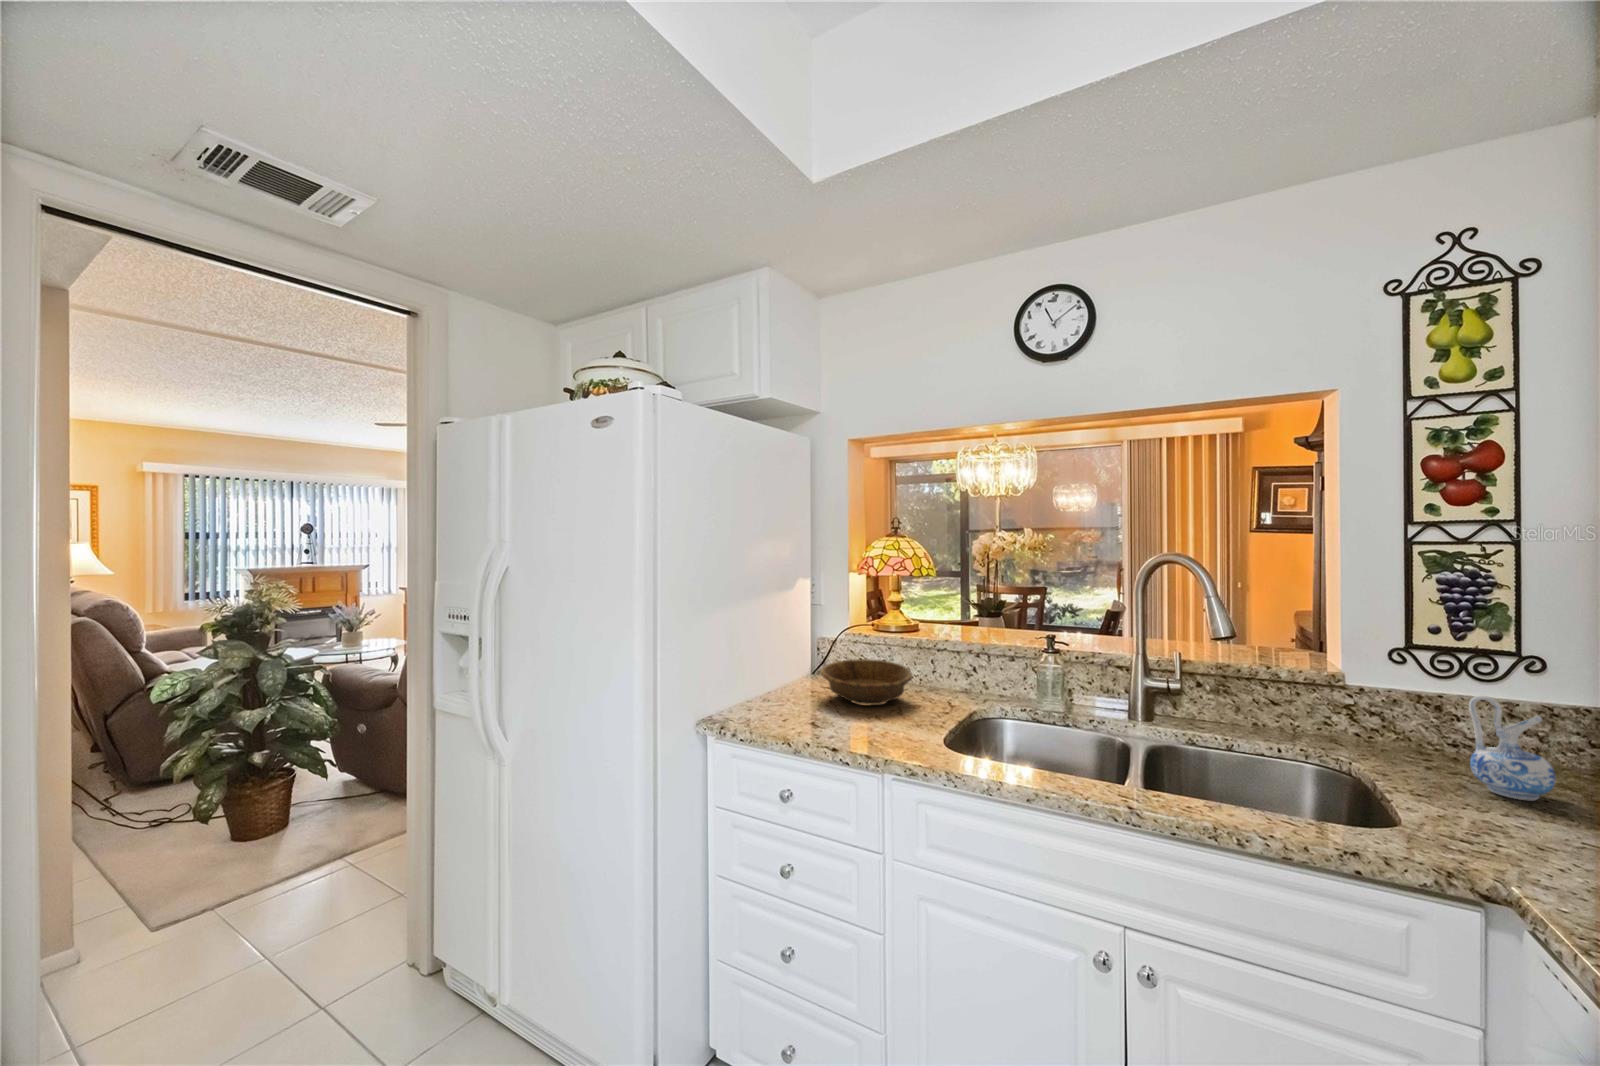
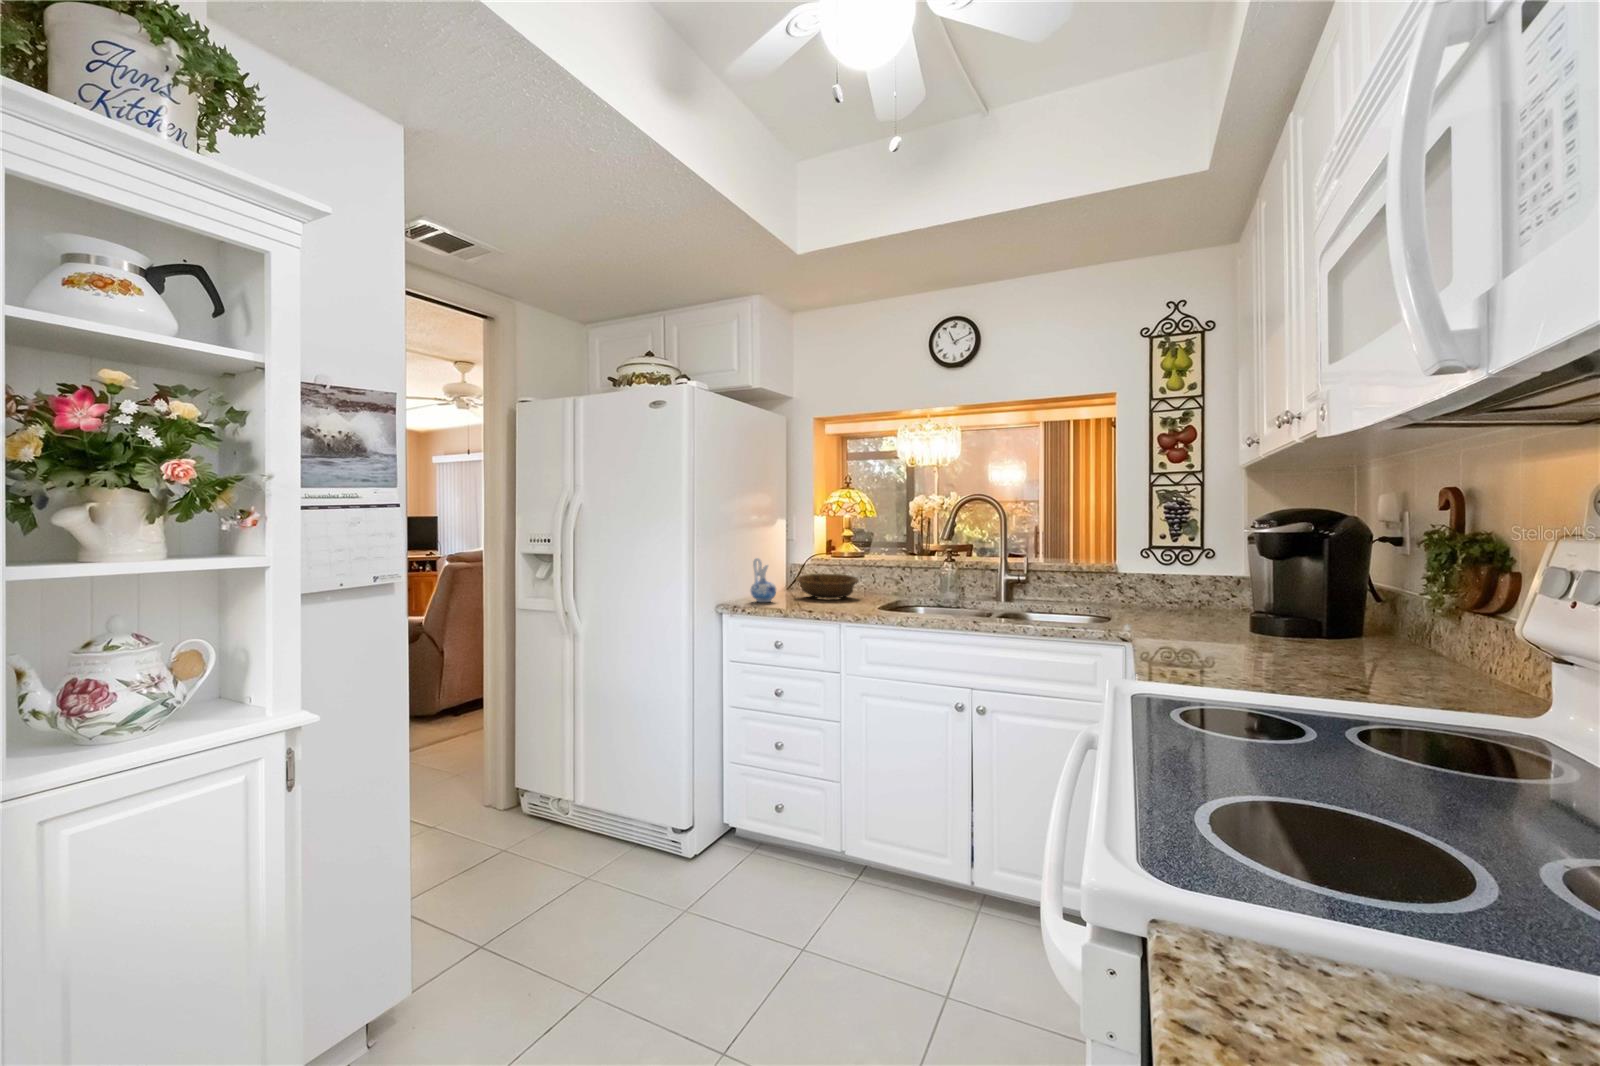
ceramic pitcher: present [1469,695,1556,801] -> present [750,558,776,602]

